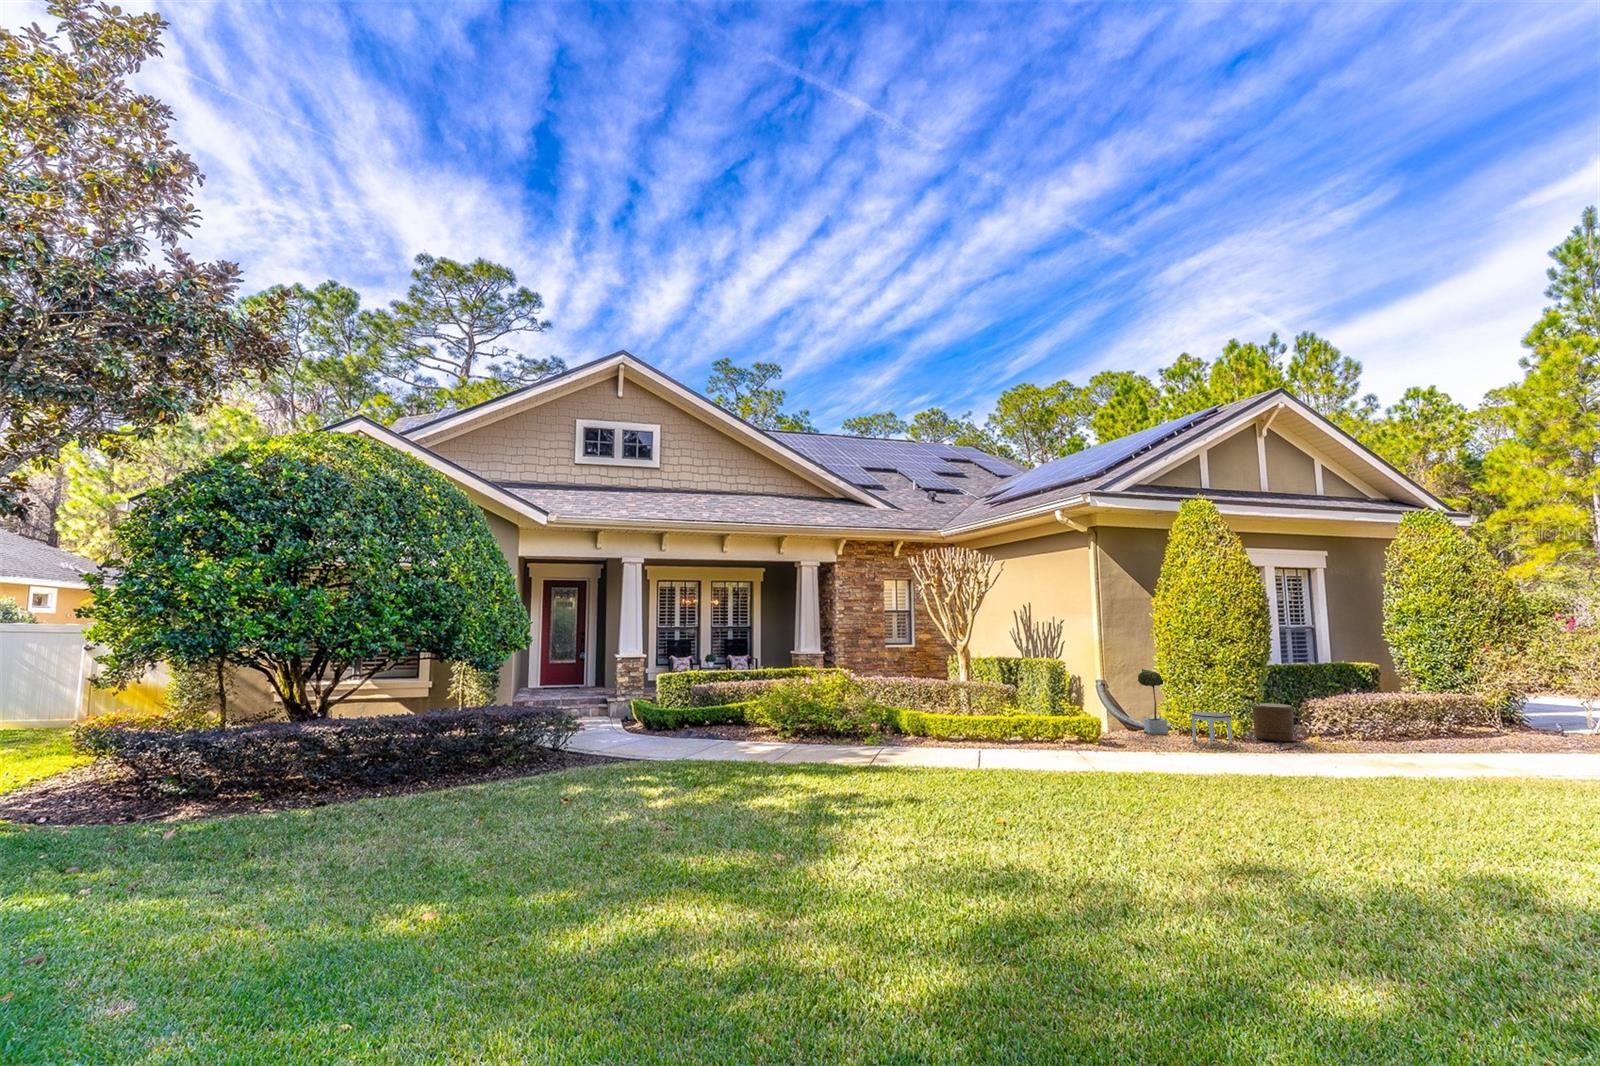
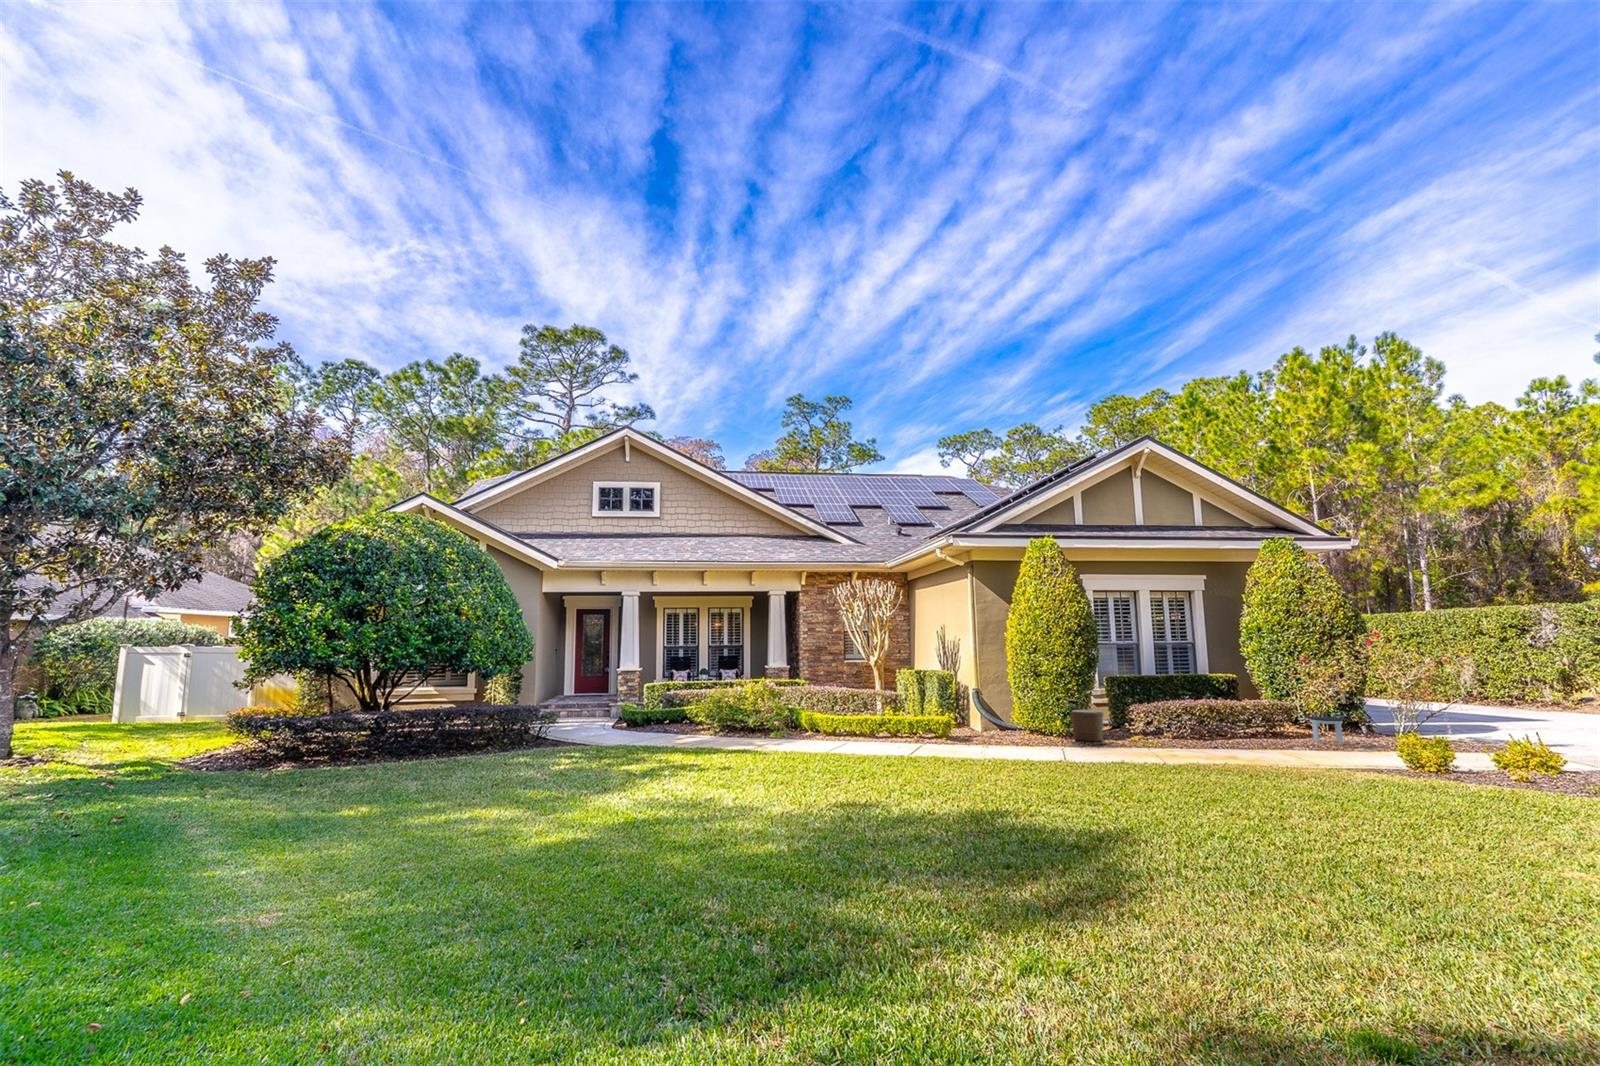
potted tree: present [1138,669,1168,734] -> none [990,680,1013,735]
round table: present [1191,712,1232,744] -> present [1308,716,1345,744]

